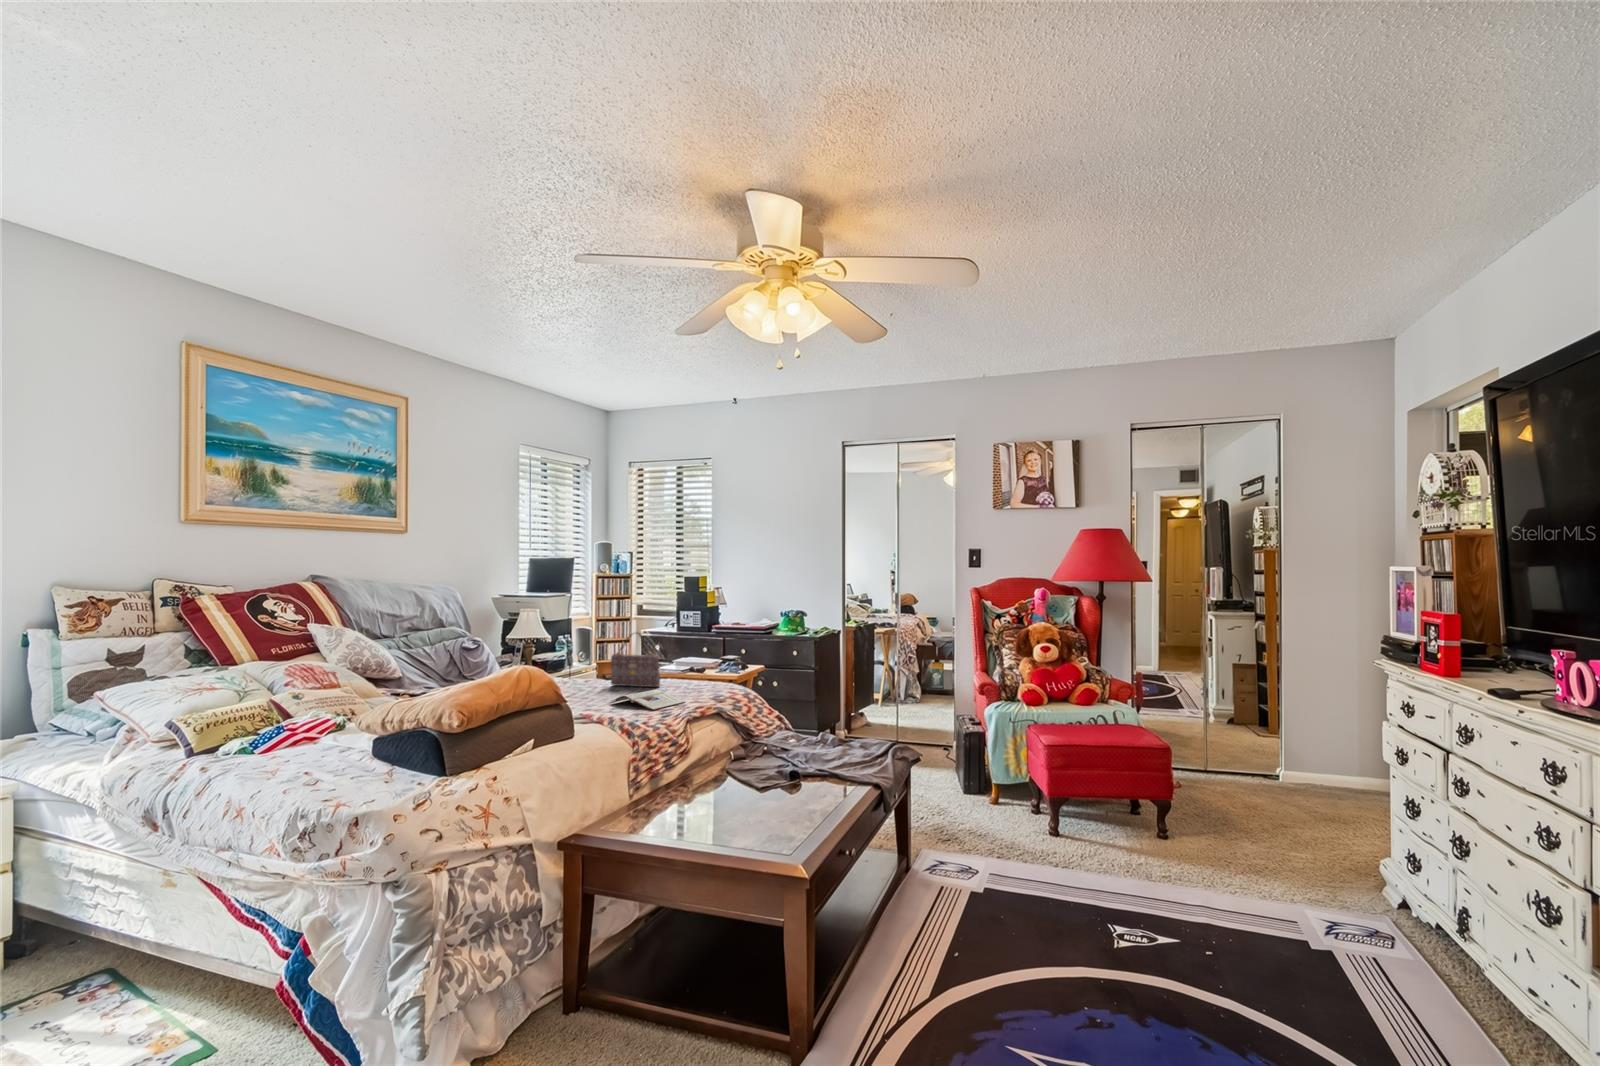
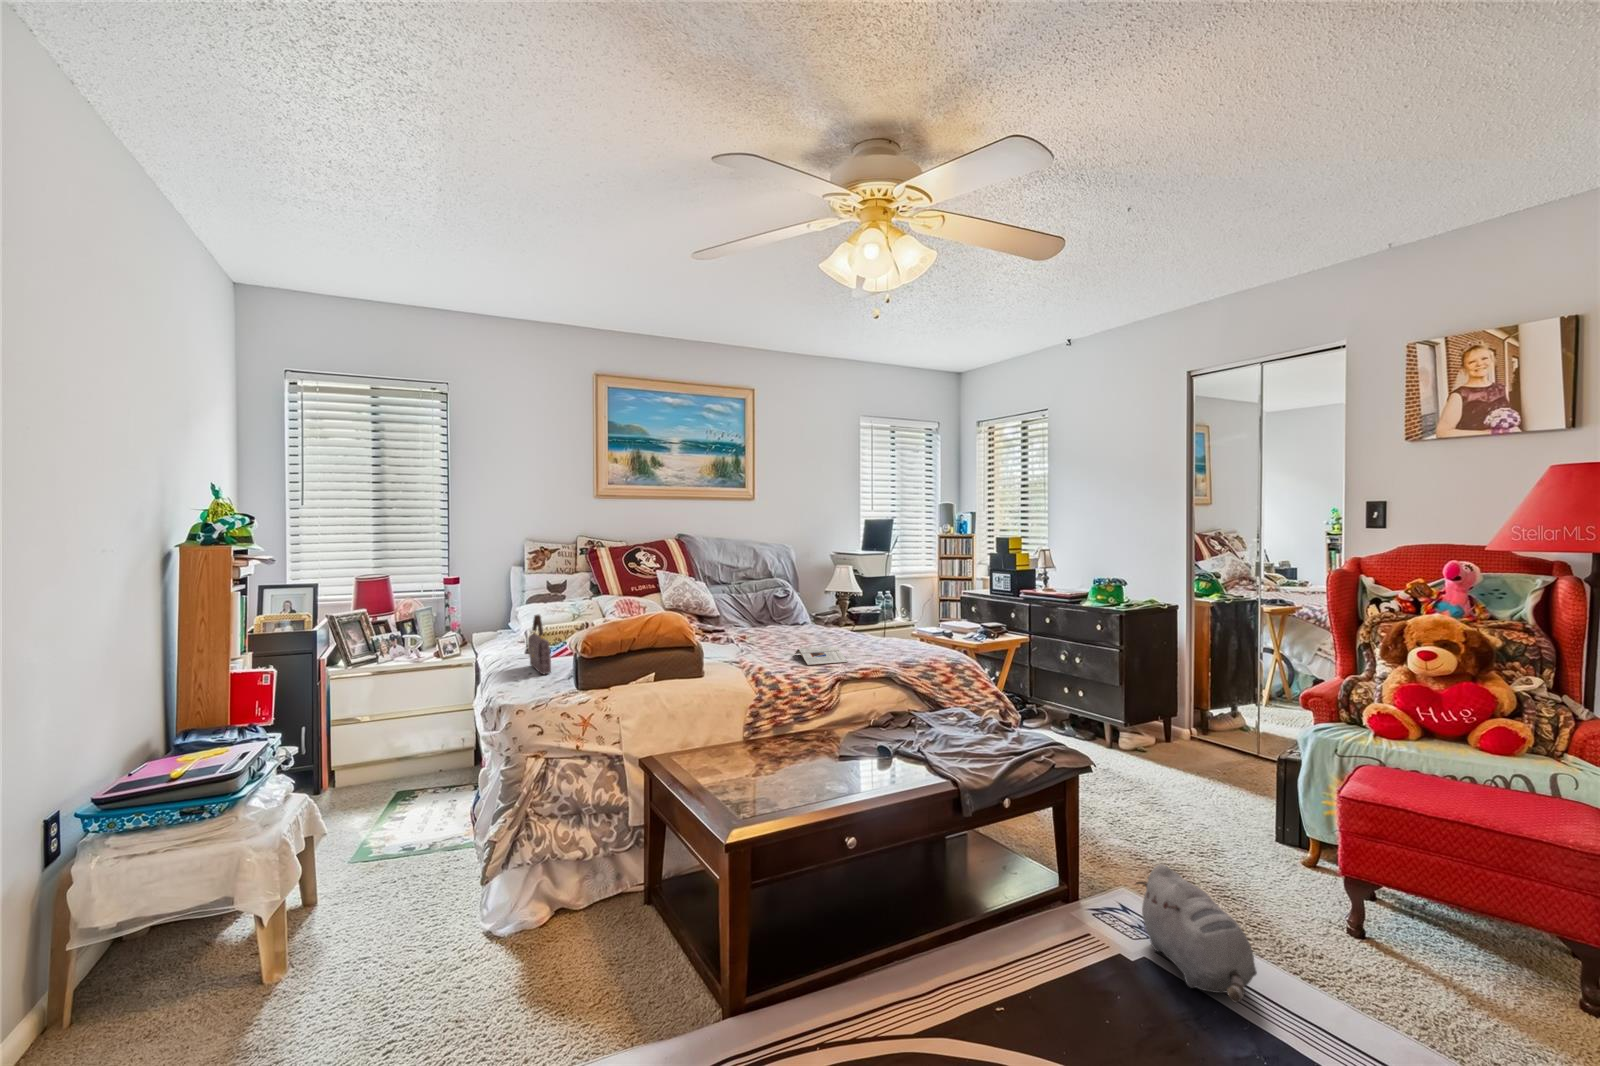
handbag: present [611,633,660,687] -> present [528,615,551,674]
plush toy: none [976,816,1083,895] -> present [1136,864,1257,1003]

